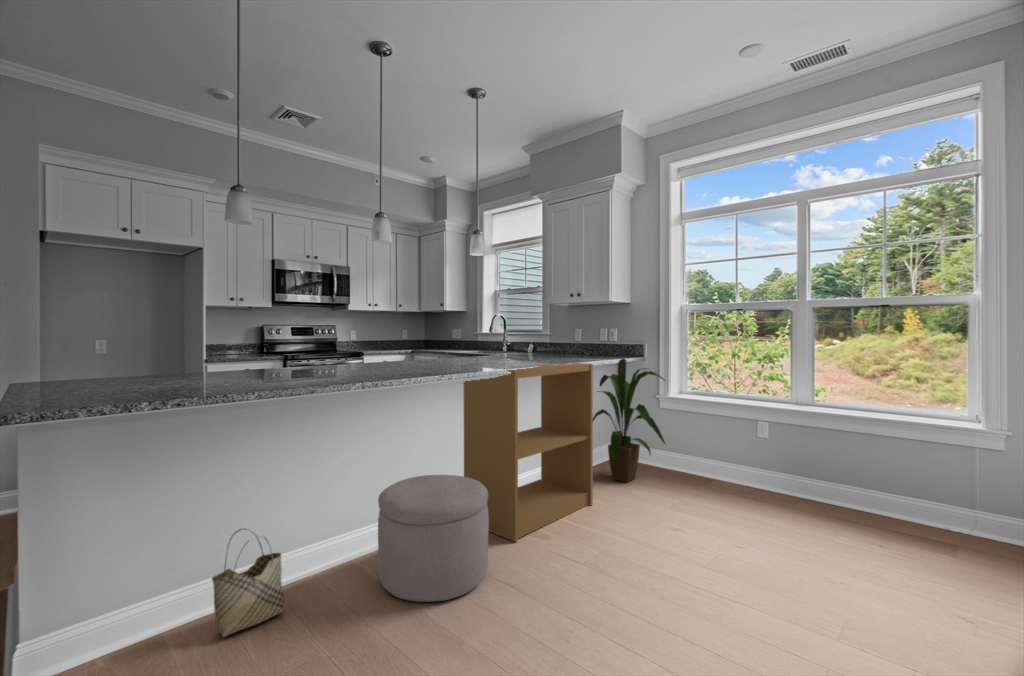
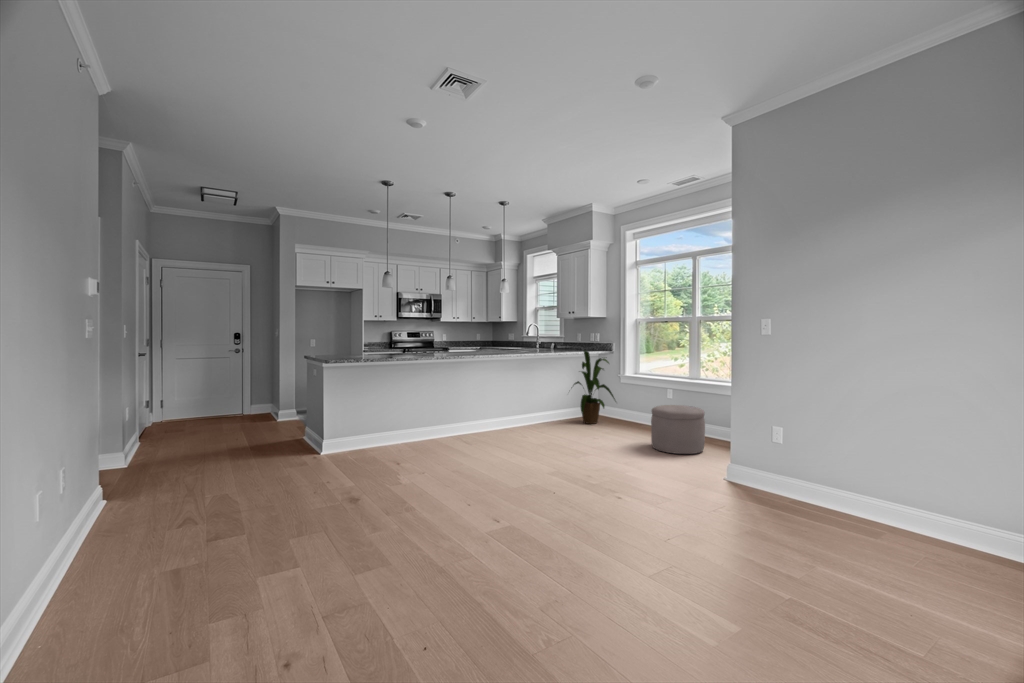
bookshelf: present [463,361,593,542] -> none [488,352,560,438]
ottoman: present [378,475,489,602] -> present [651,405,705,454]
woven basket: present [212,529,284,637] -> none [378,412,403,449]

